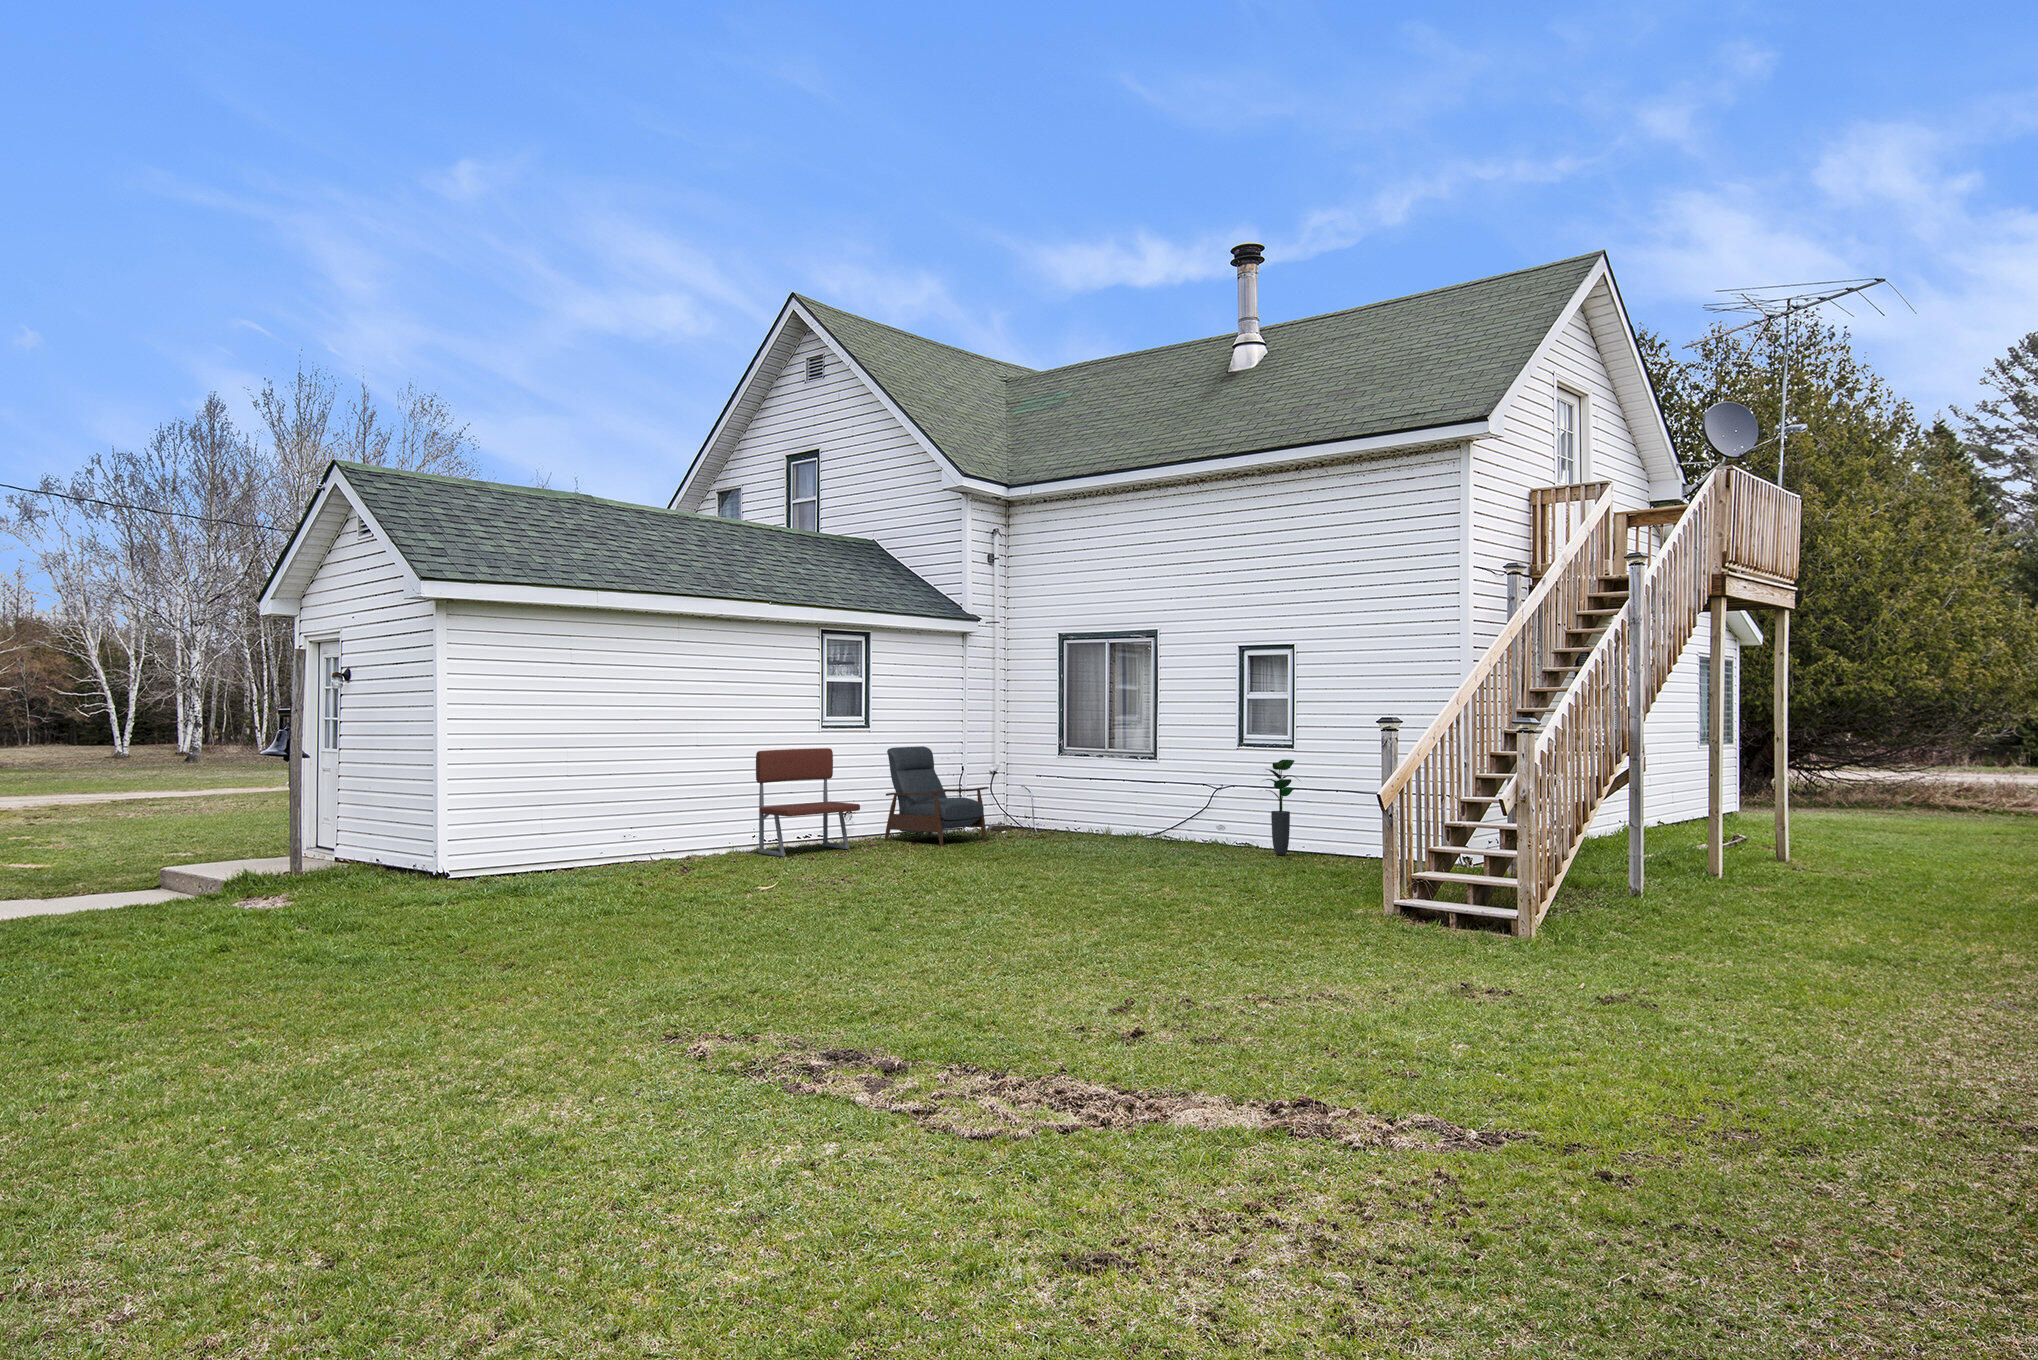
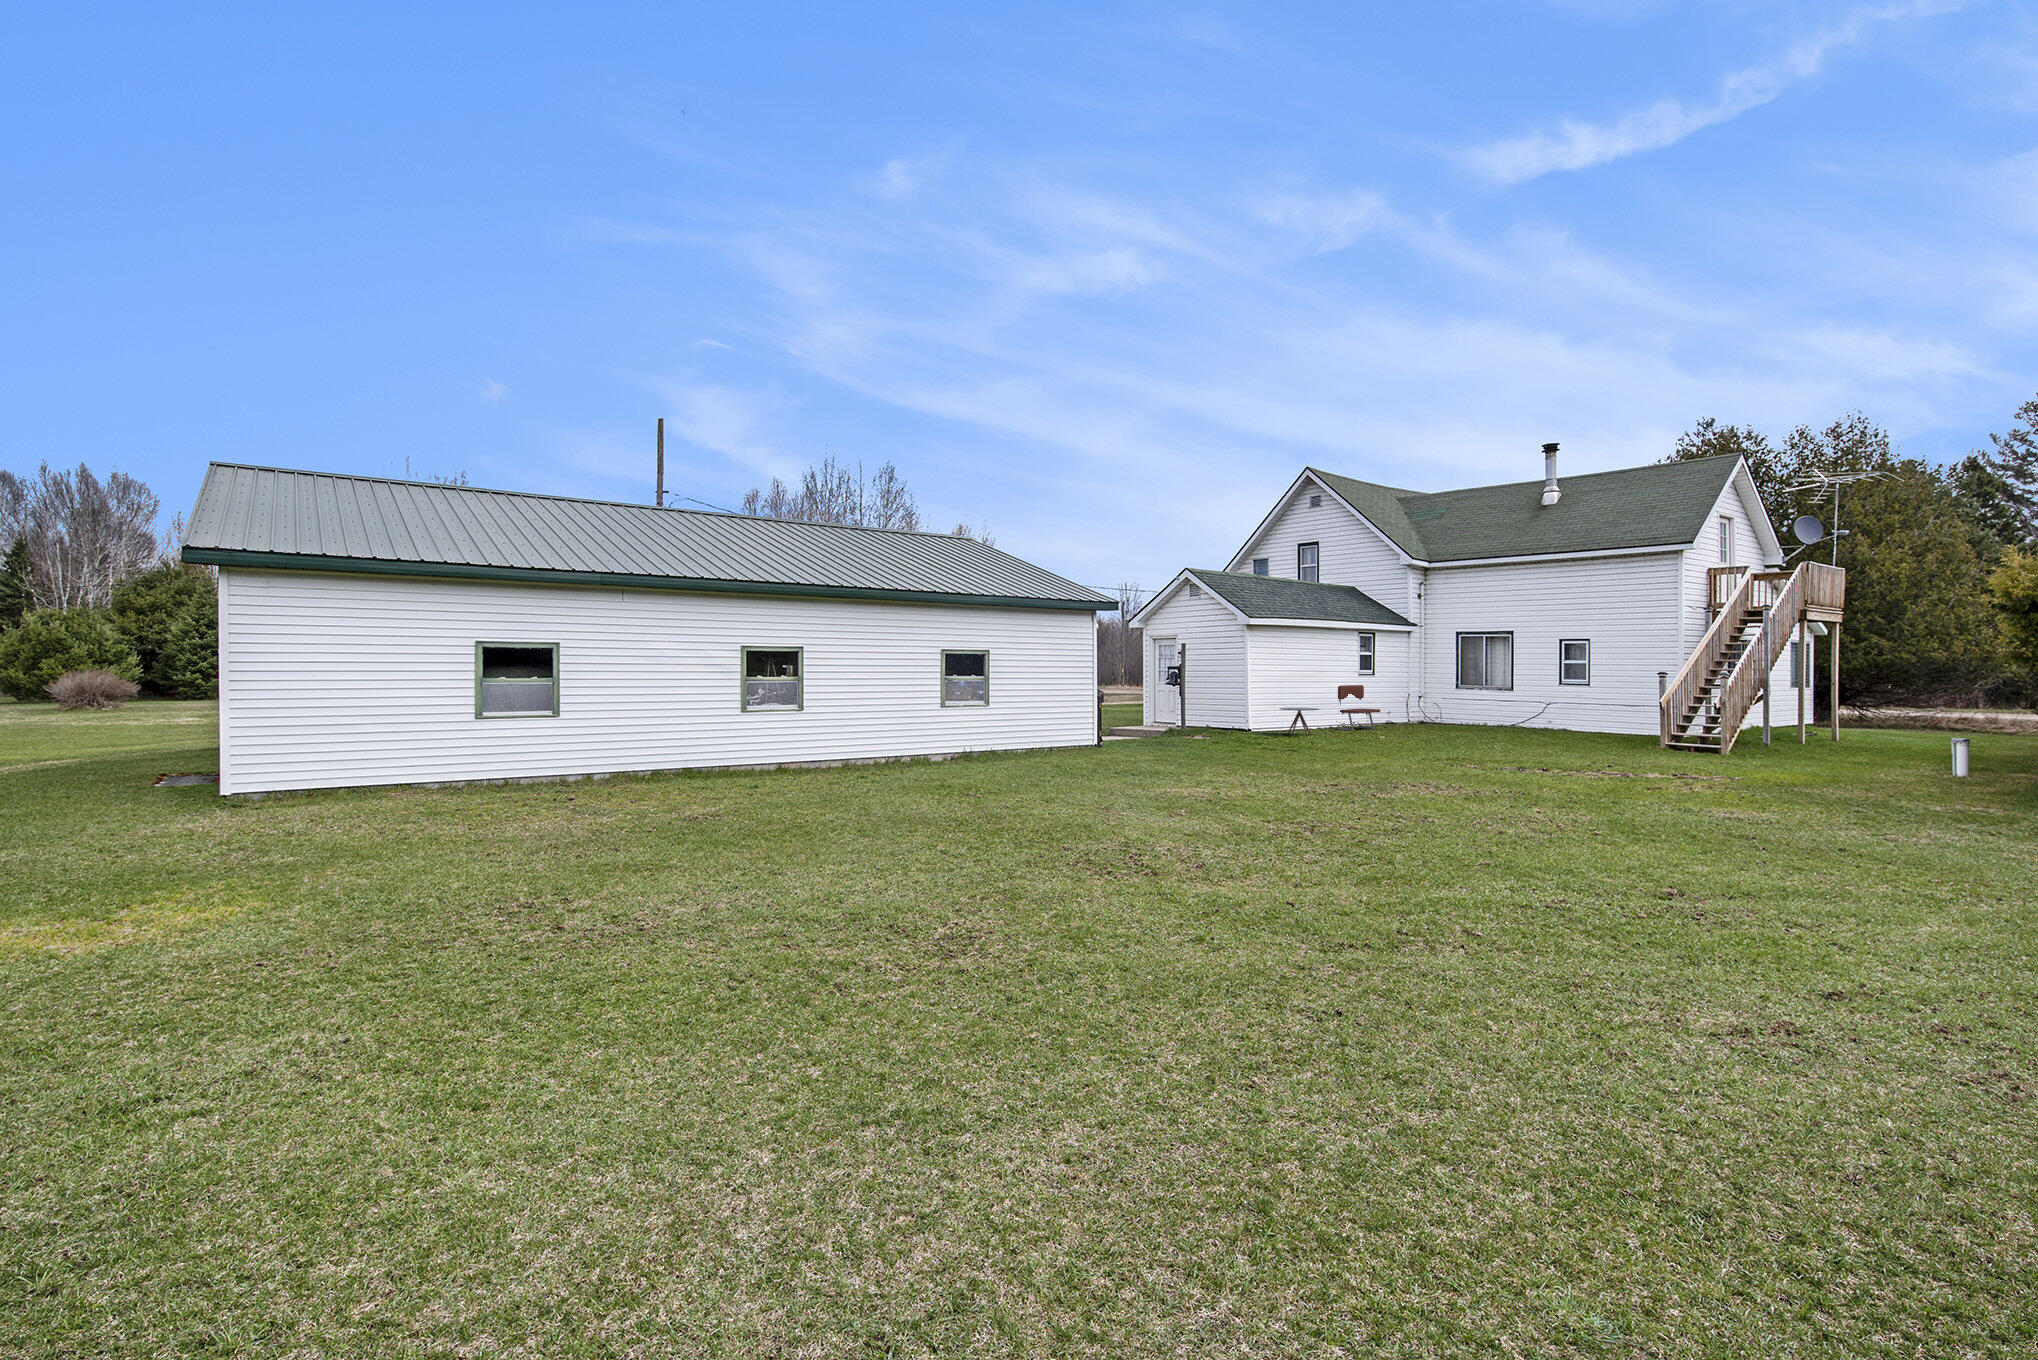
chair: present [885,746,989,847] -> none [1379,685,1430,729]
potted plant: present [1266,760,1300,855] -> none [1572,691,1594,733]
round table: none [544,807,646,881] -> present [1280,708,1320,735]

